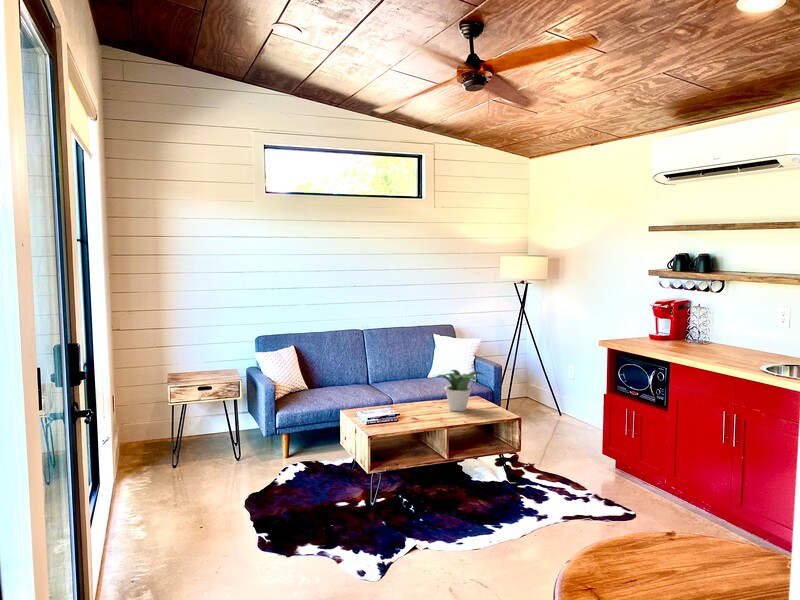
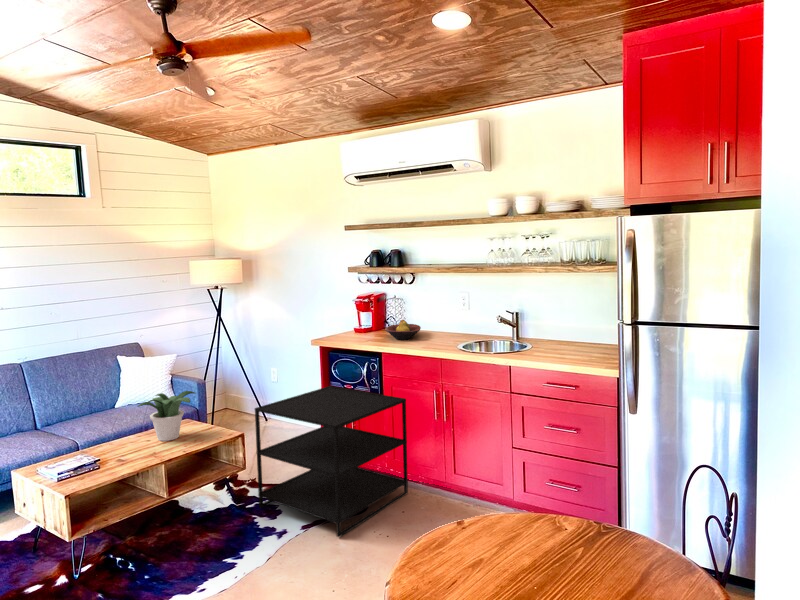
fruit bowl: none [682,331,727,352] -> present [386,320,421,340]
side table: none [528,390,692,535] -> present [255,386,408,537]

